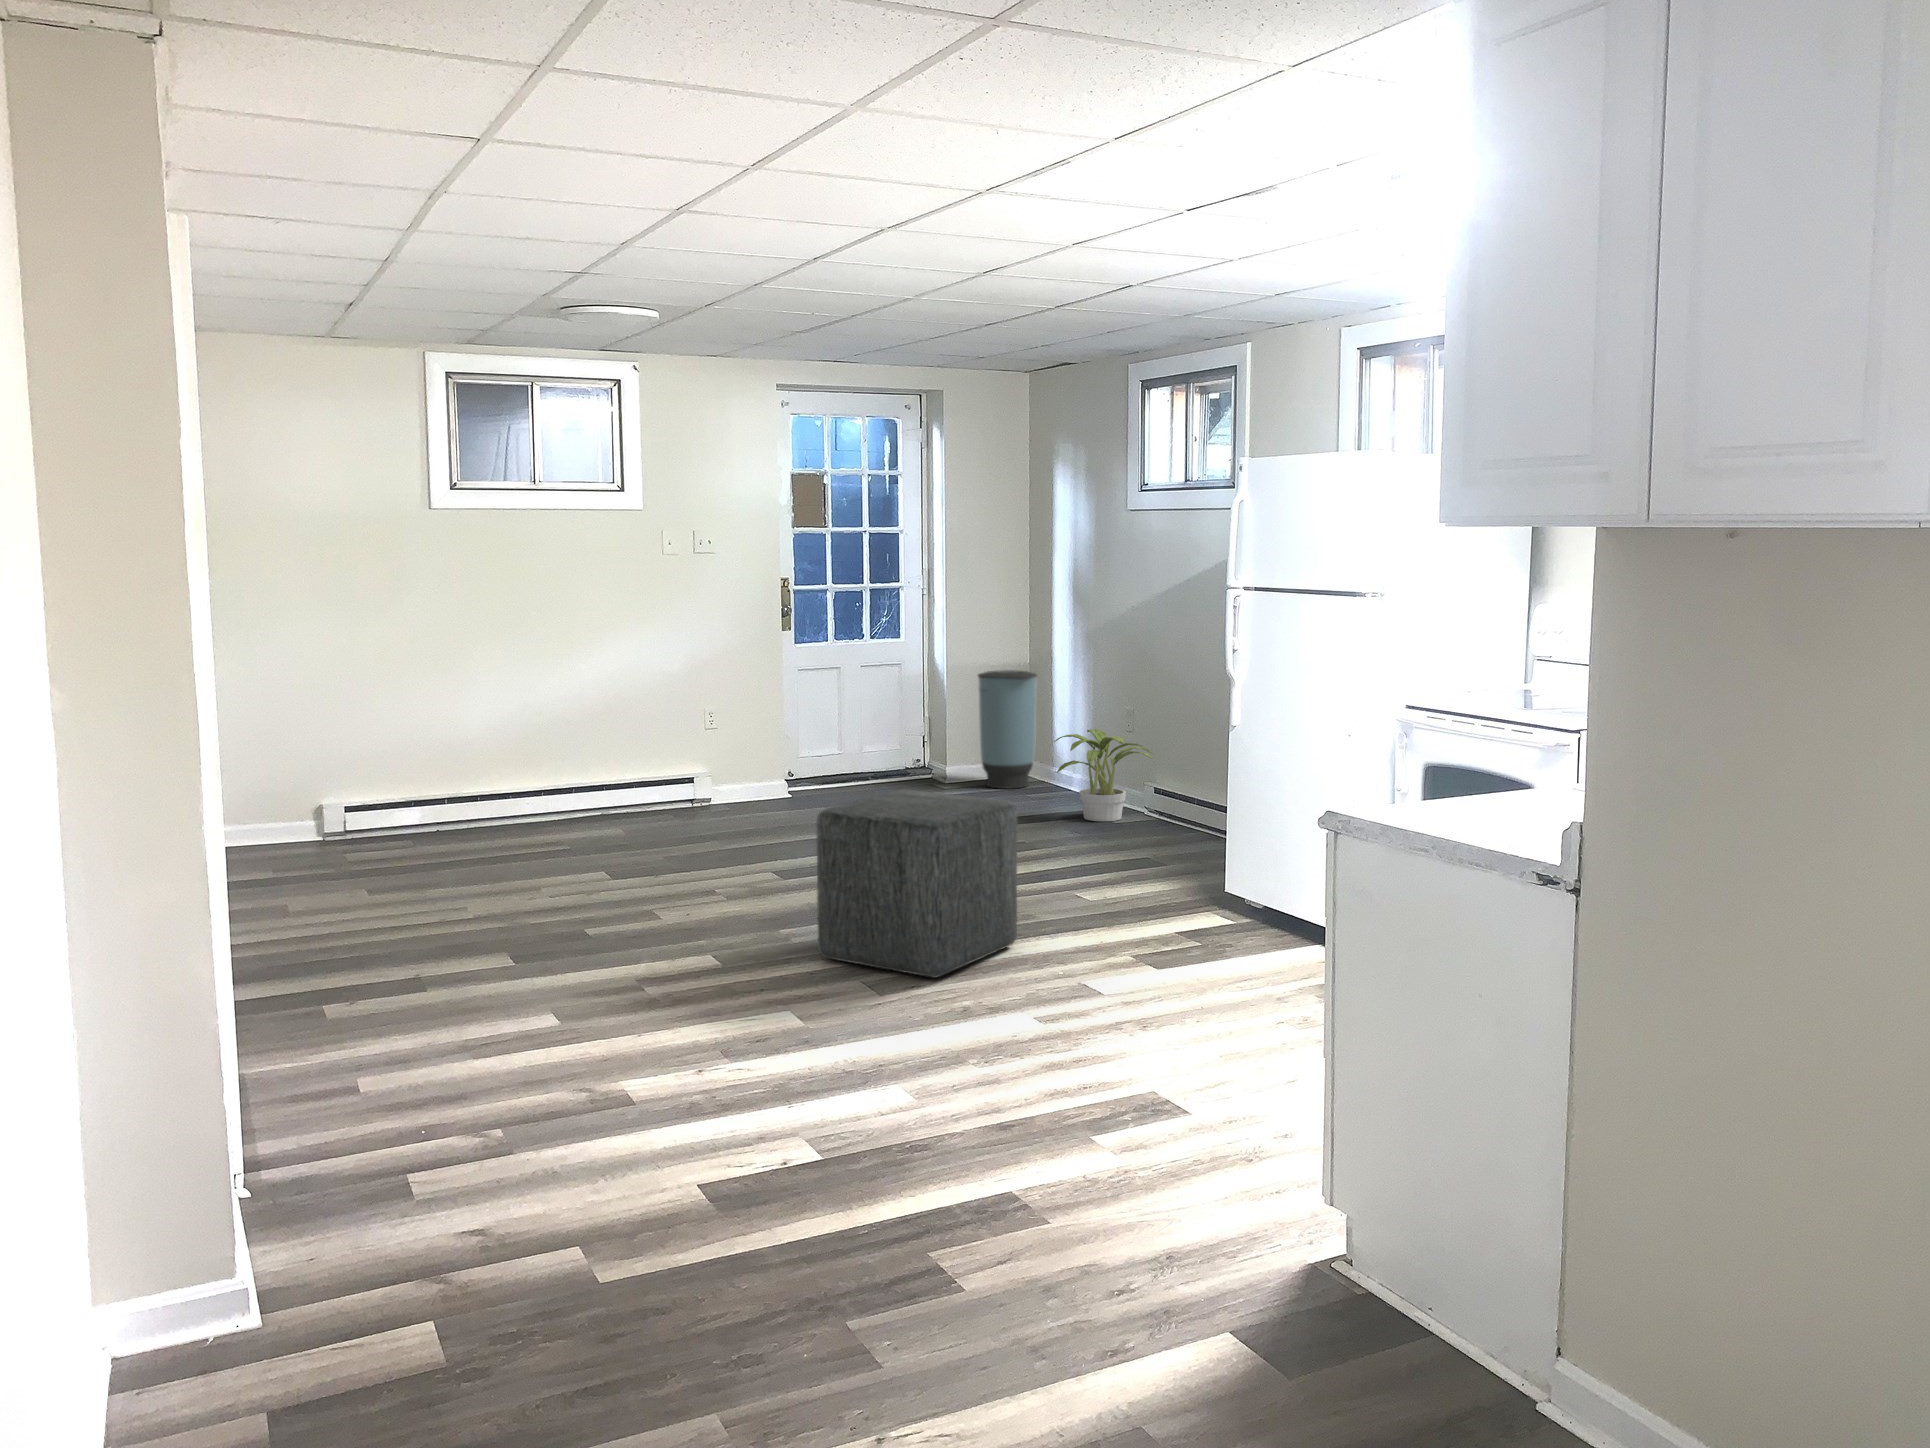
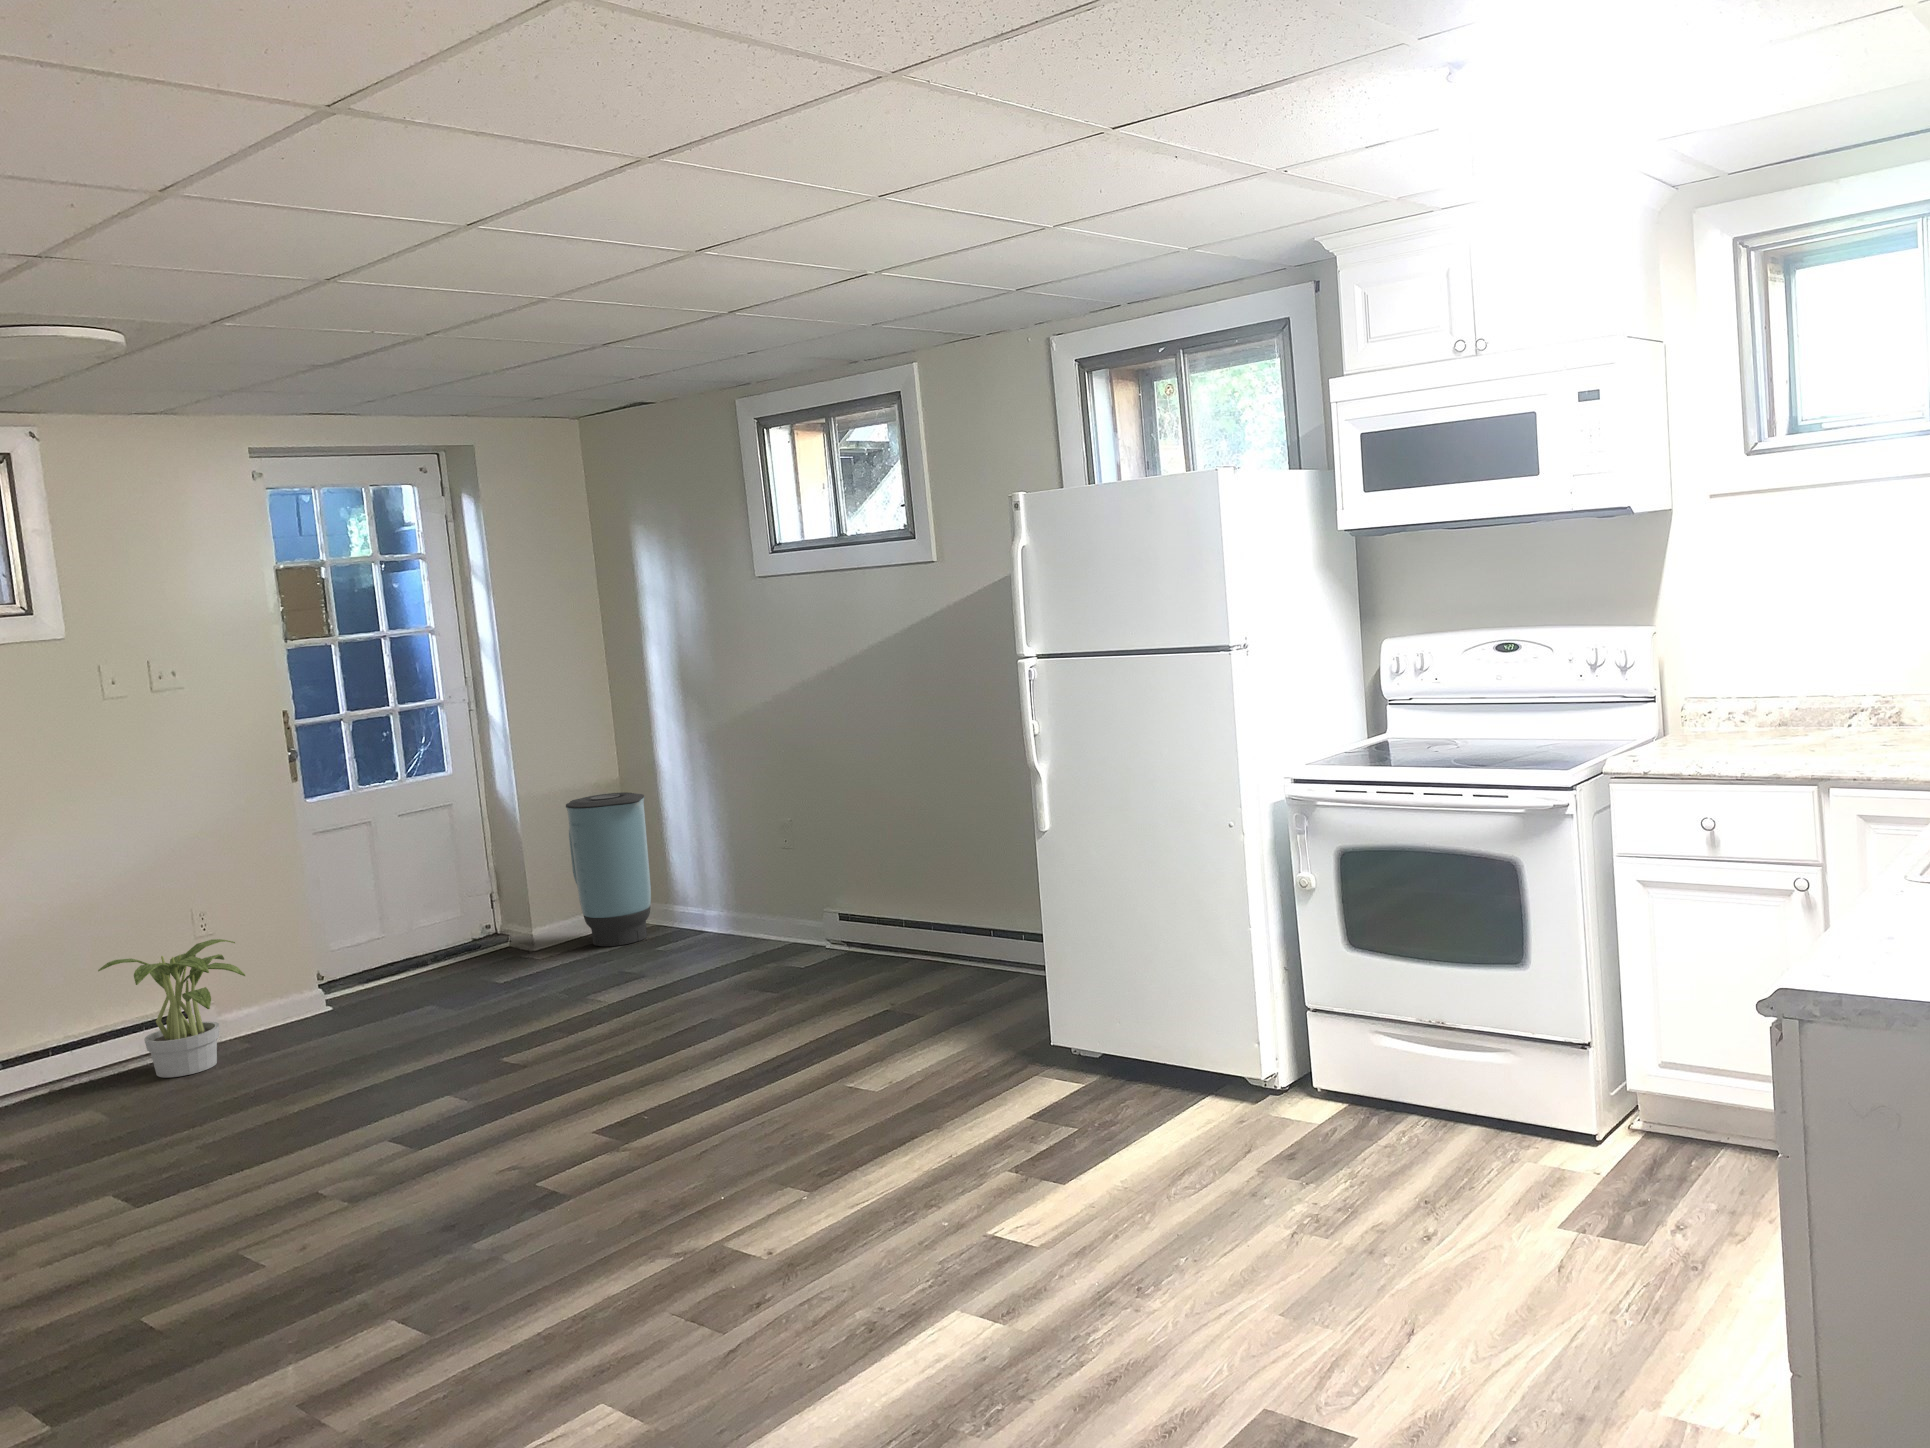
potted plant: present [1054,729,1153,821] -> present [98,939,245,1078]
ottoman: present [816,790,1017,978] -> none [551,990,845,1282]

